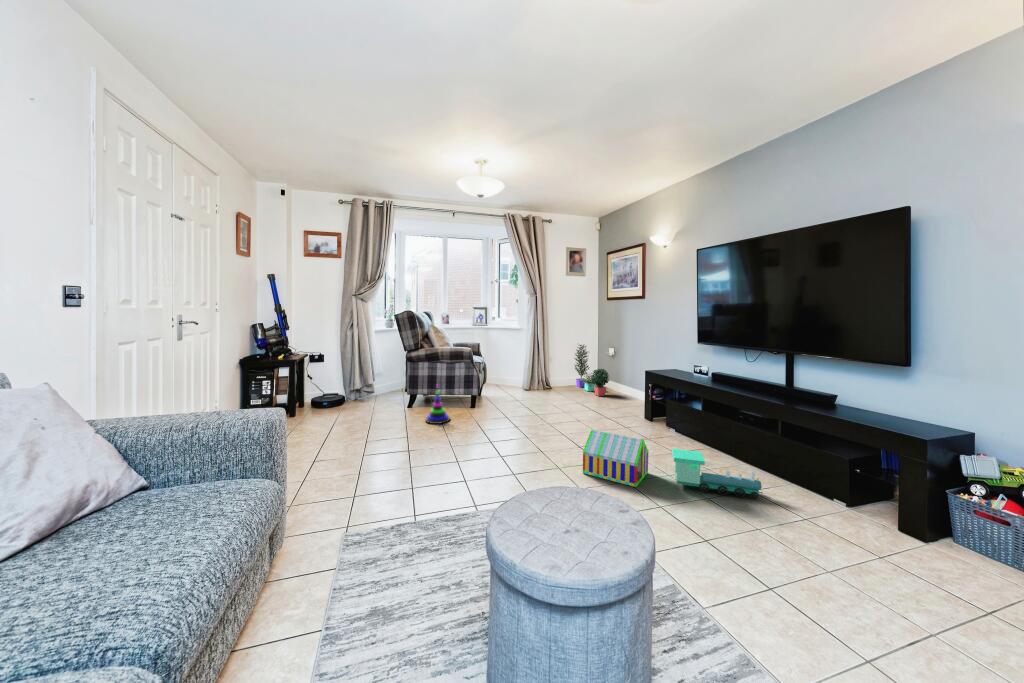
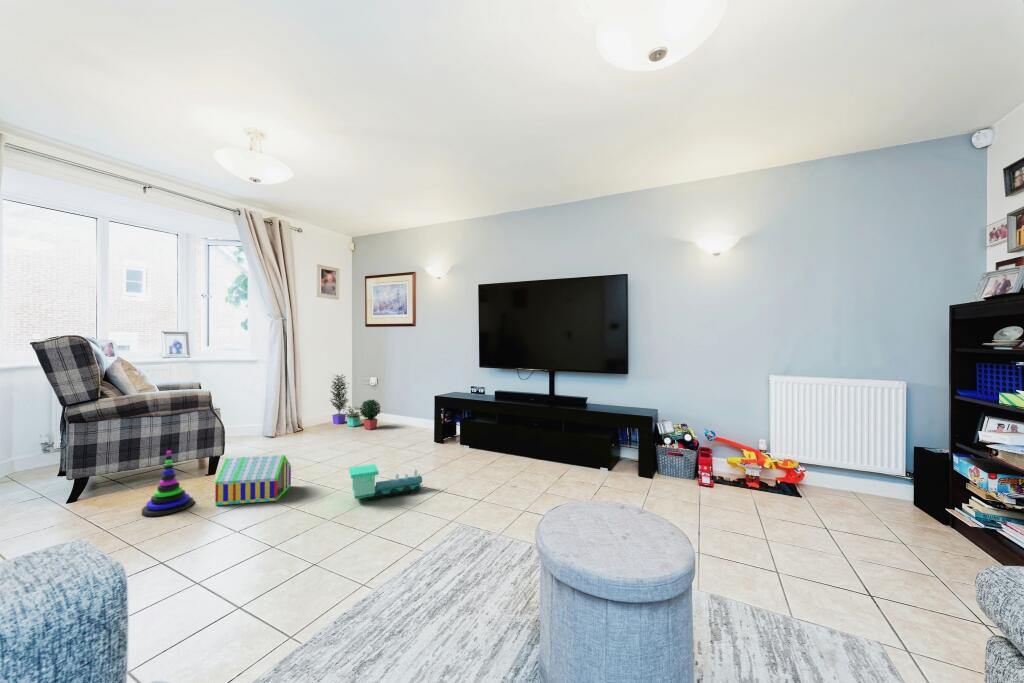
toy house: present [583,430,648,487] -> present [215,455,291,505]
toy train: present [672,449,763,499] -> present [349,464,423,500]

